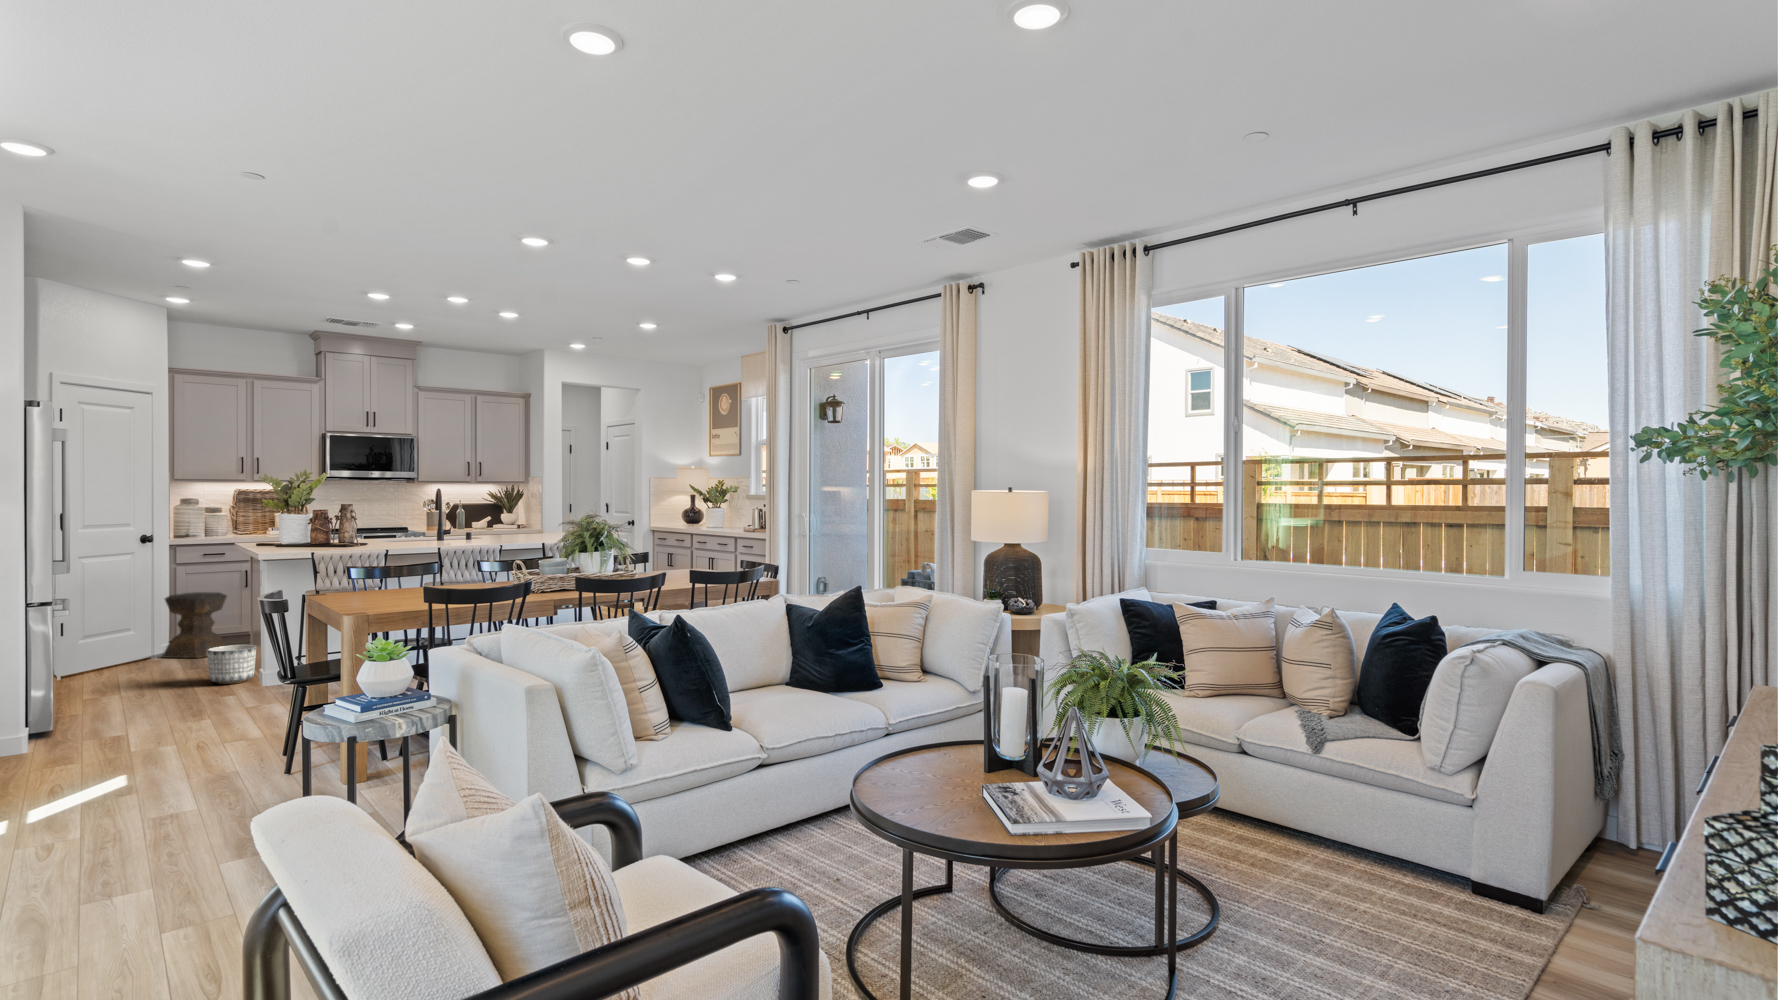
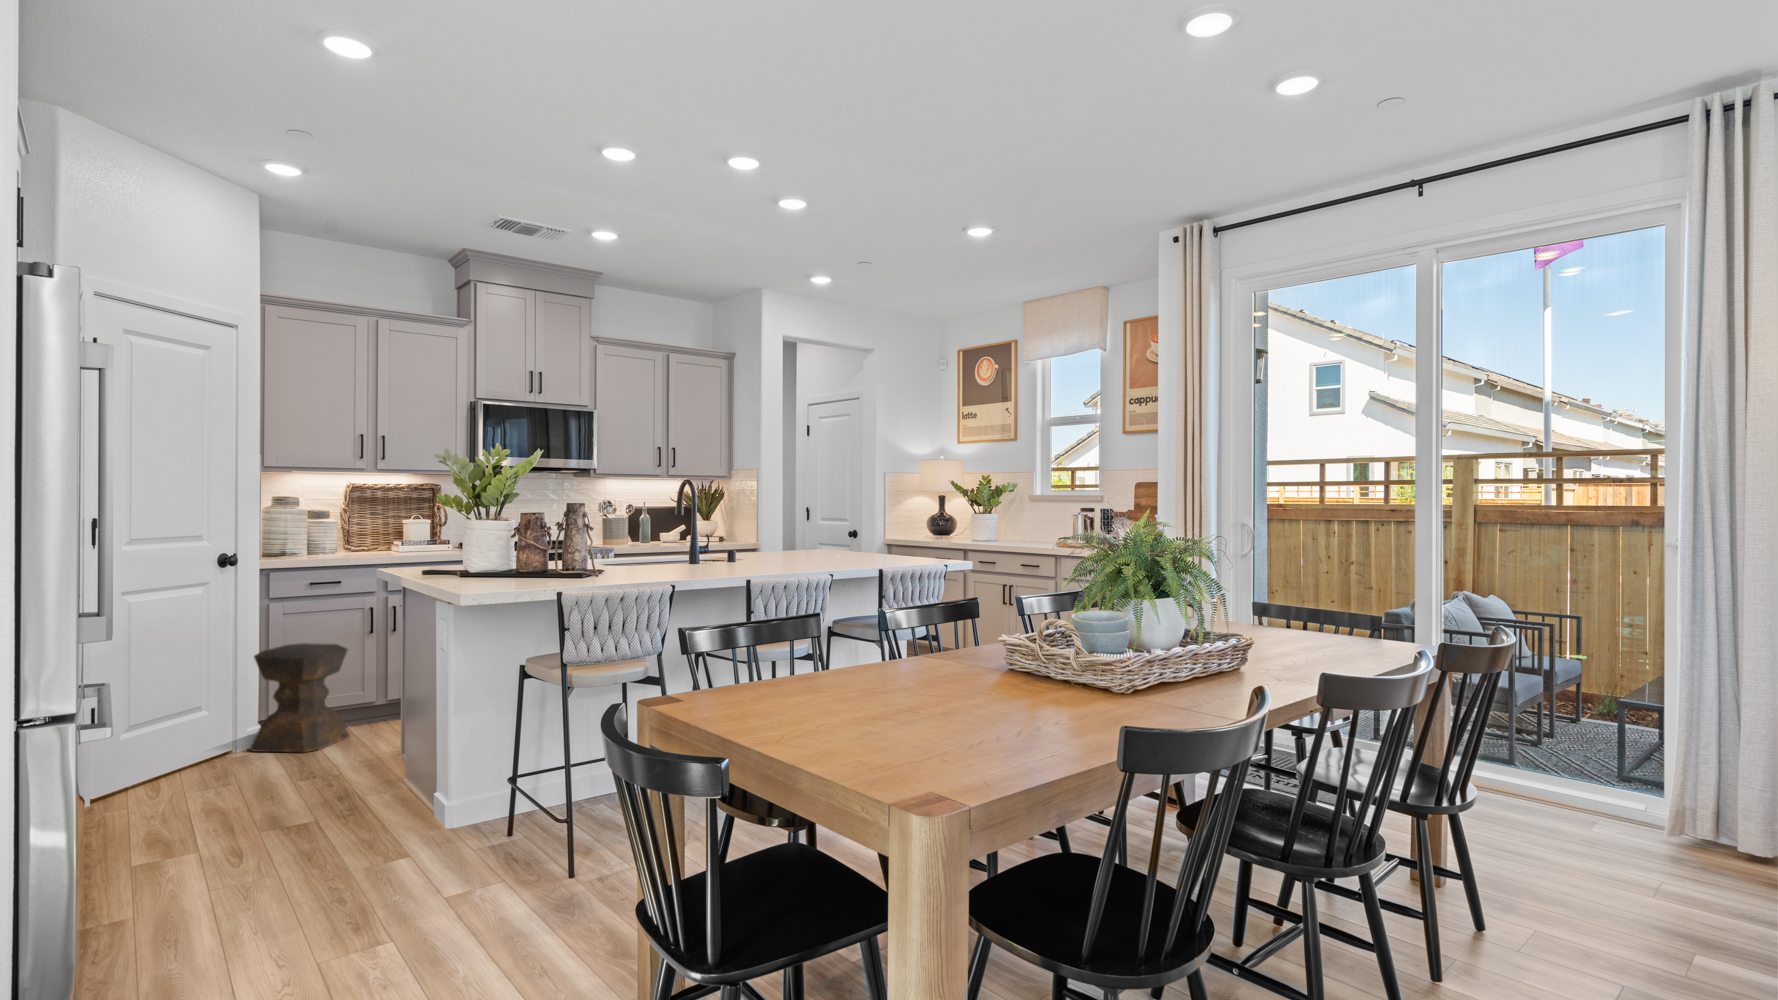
planter: present [207,645,256,684] -> none [345,749,425,824]

